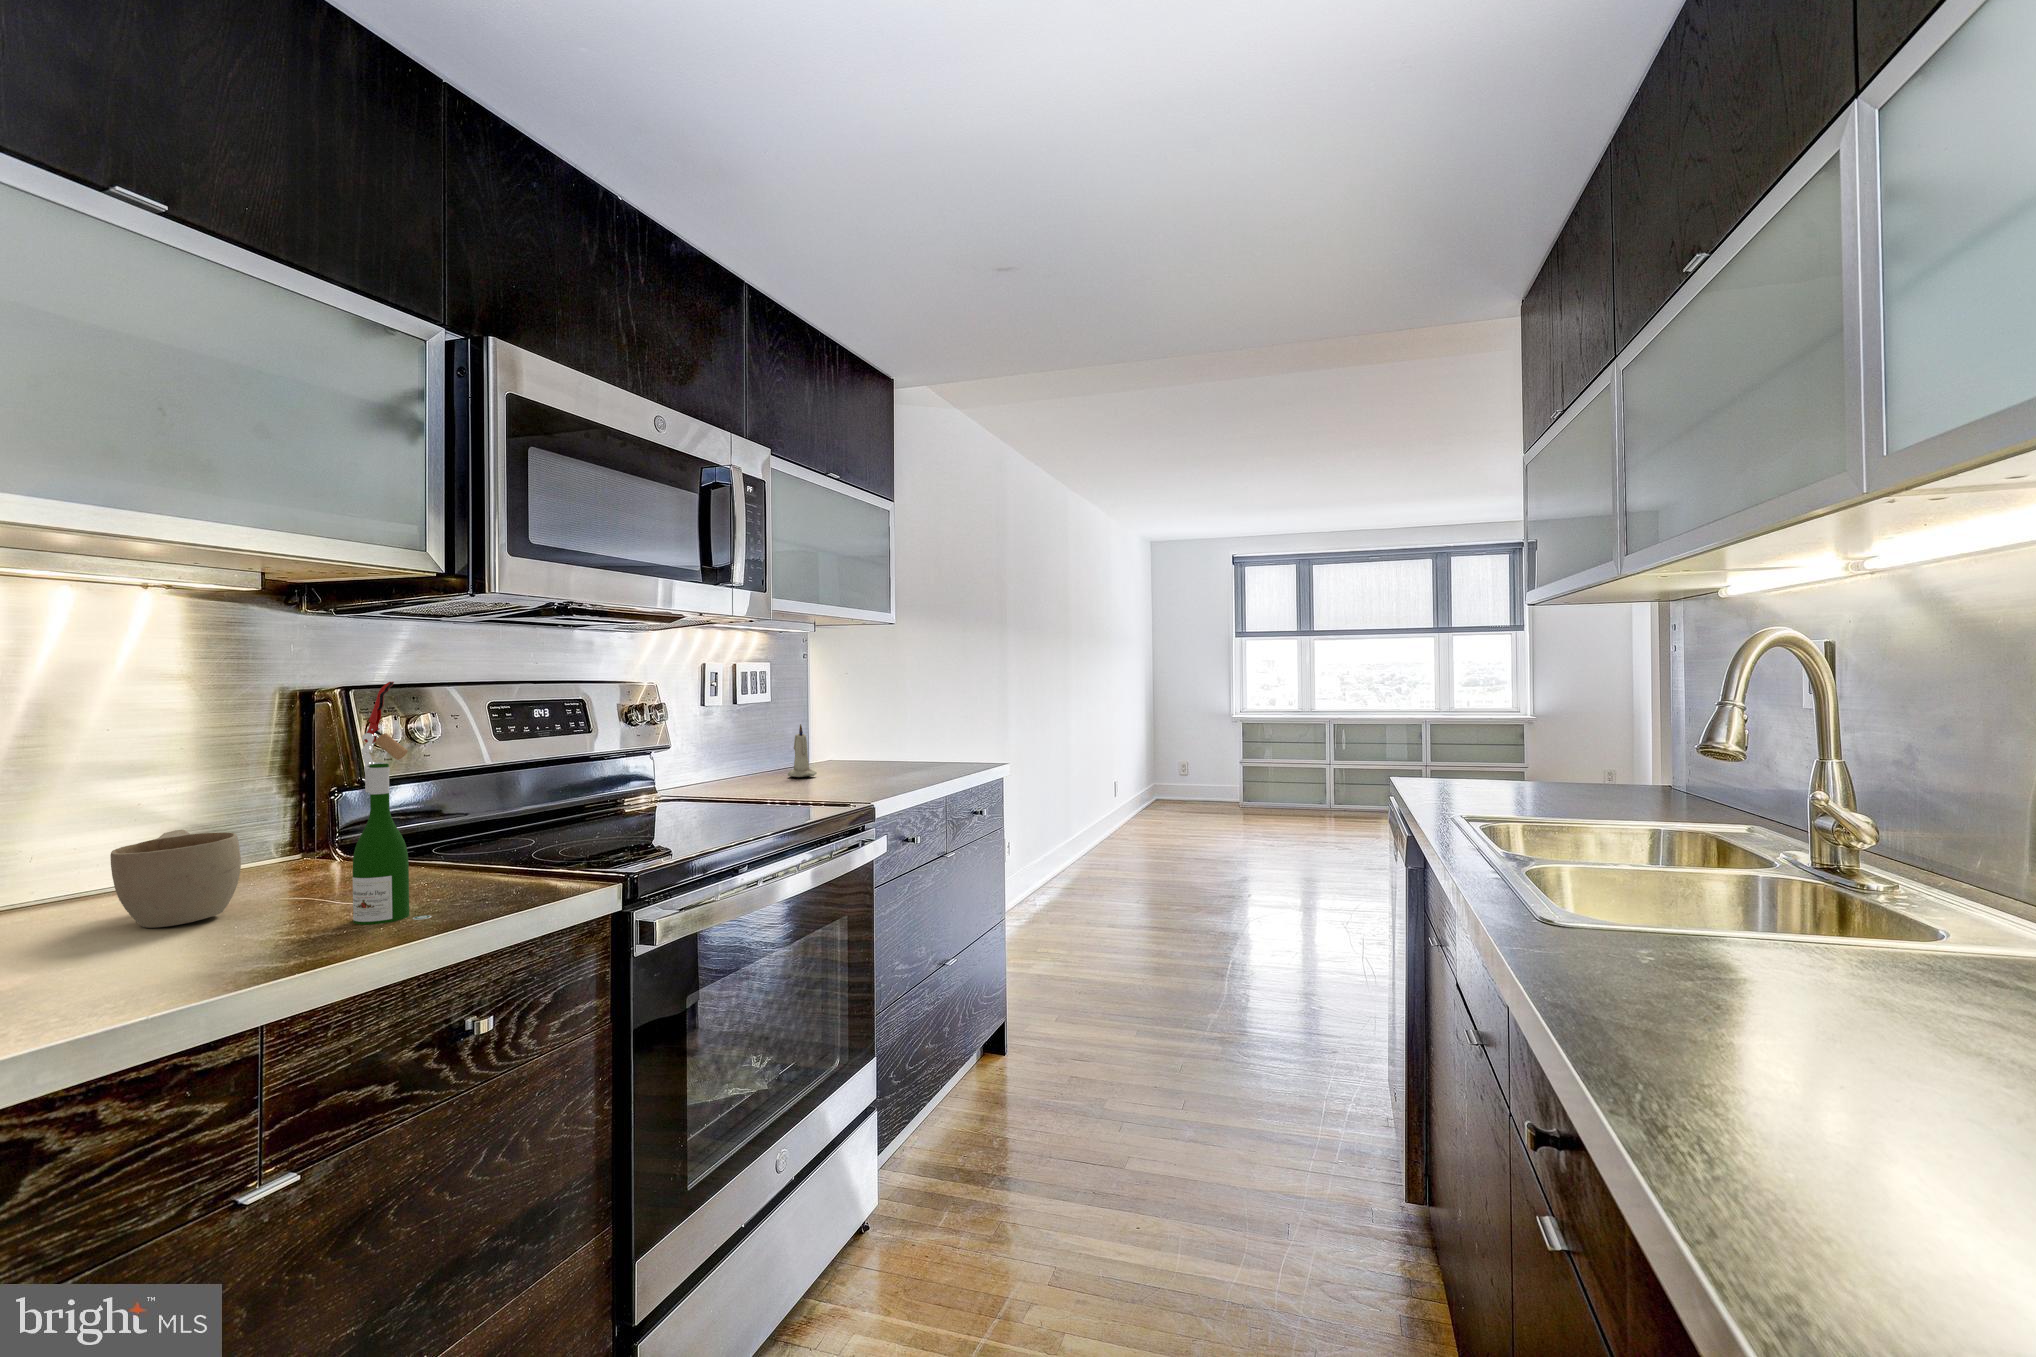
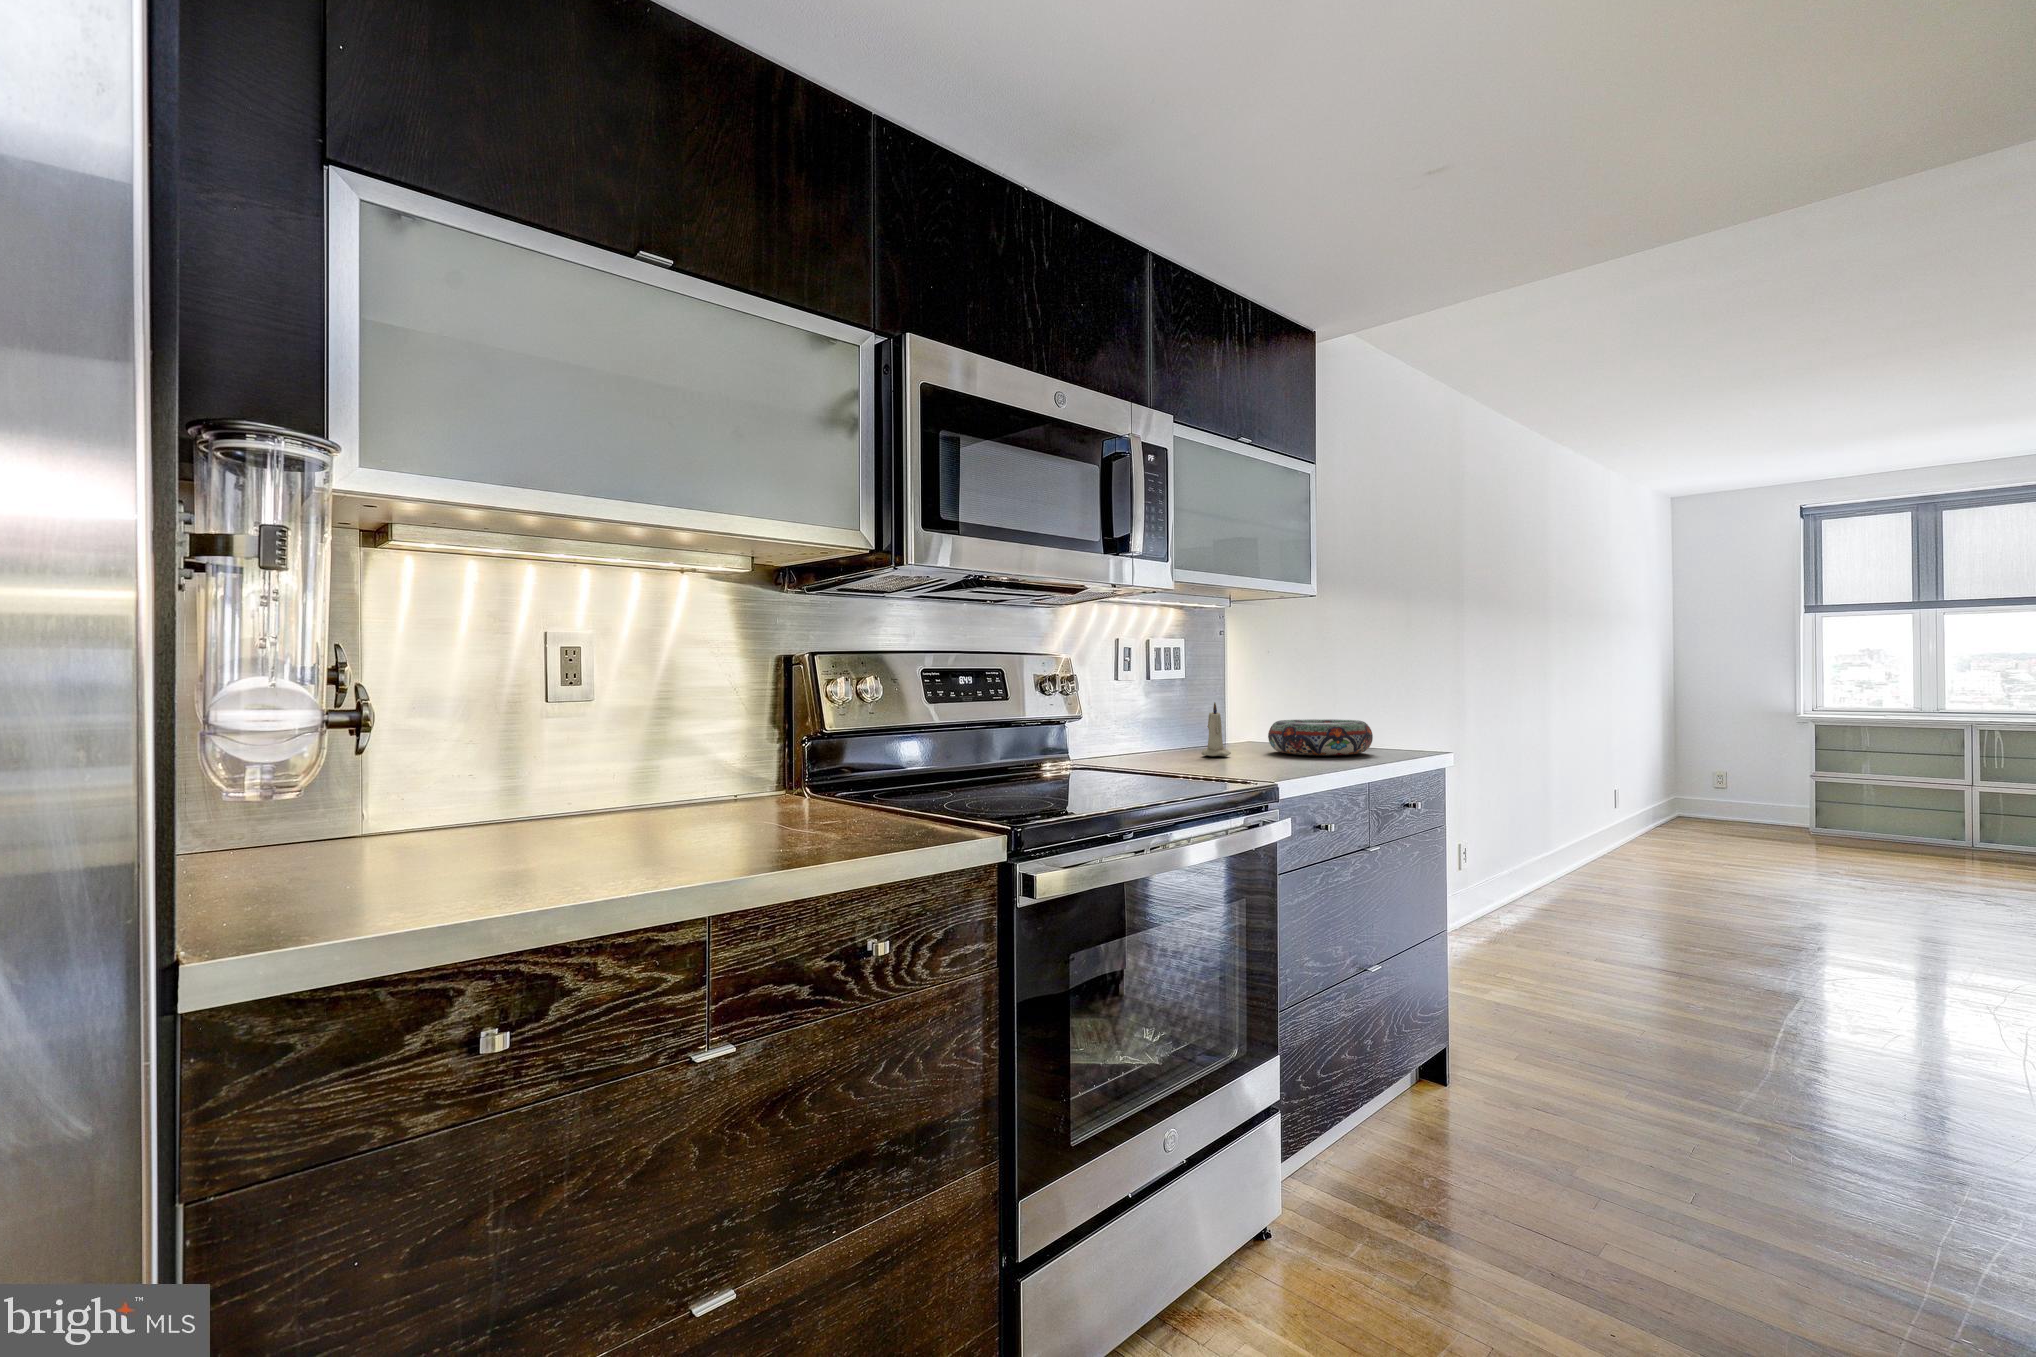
wine bottle: present [353,682,432,925] -> none [788,640,845,850]
decorative bowl: none [850,736,943,771] -> present [1268,719,1373,756]
cup: present [110,830,241,928] -> none [637,762,720,836]

